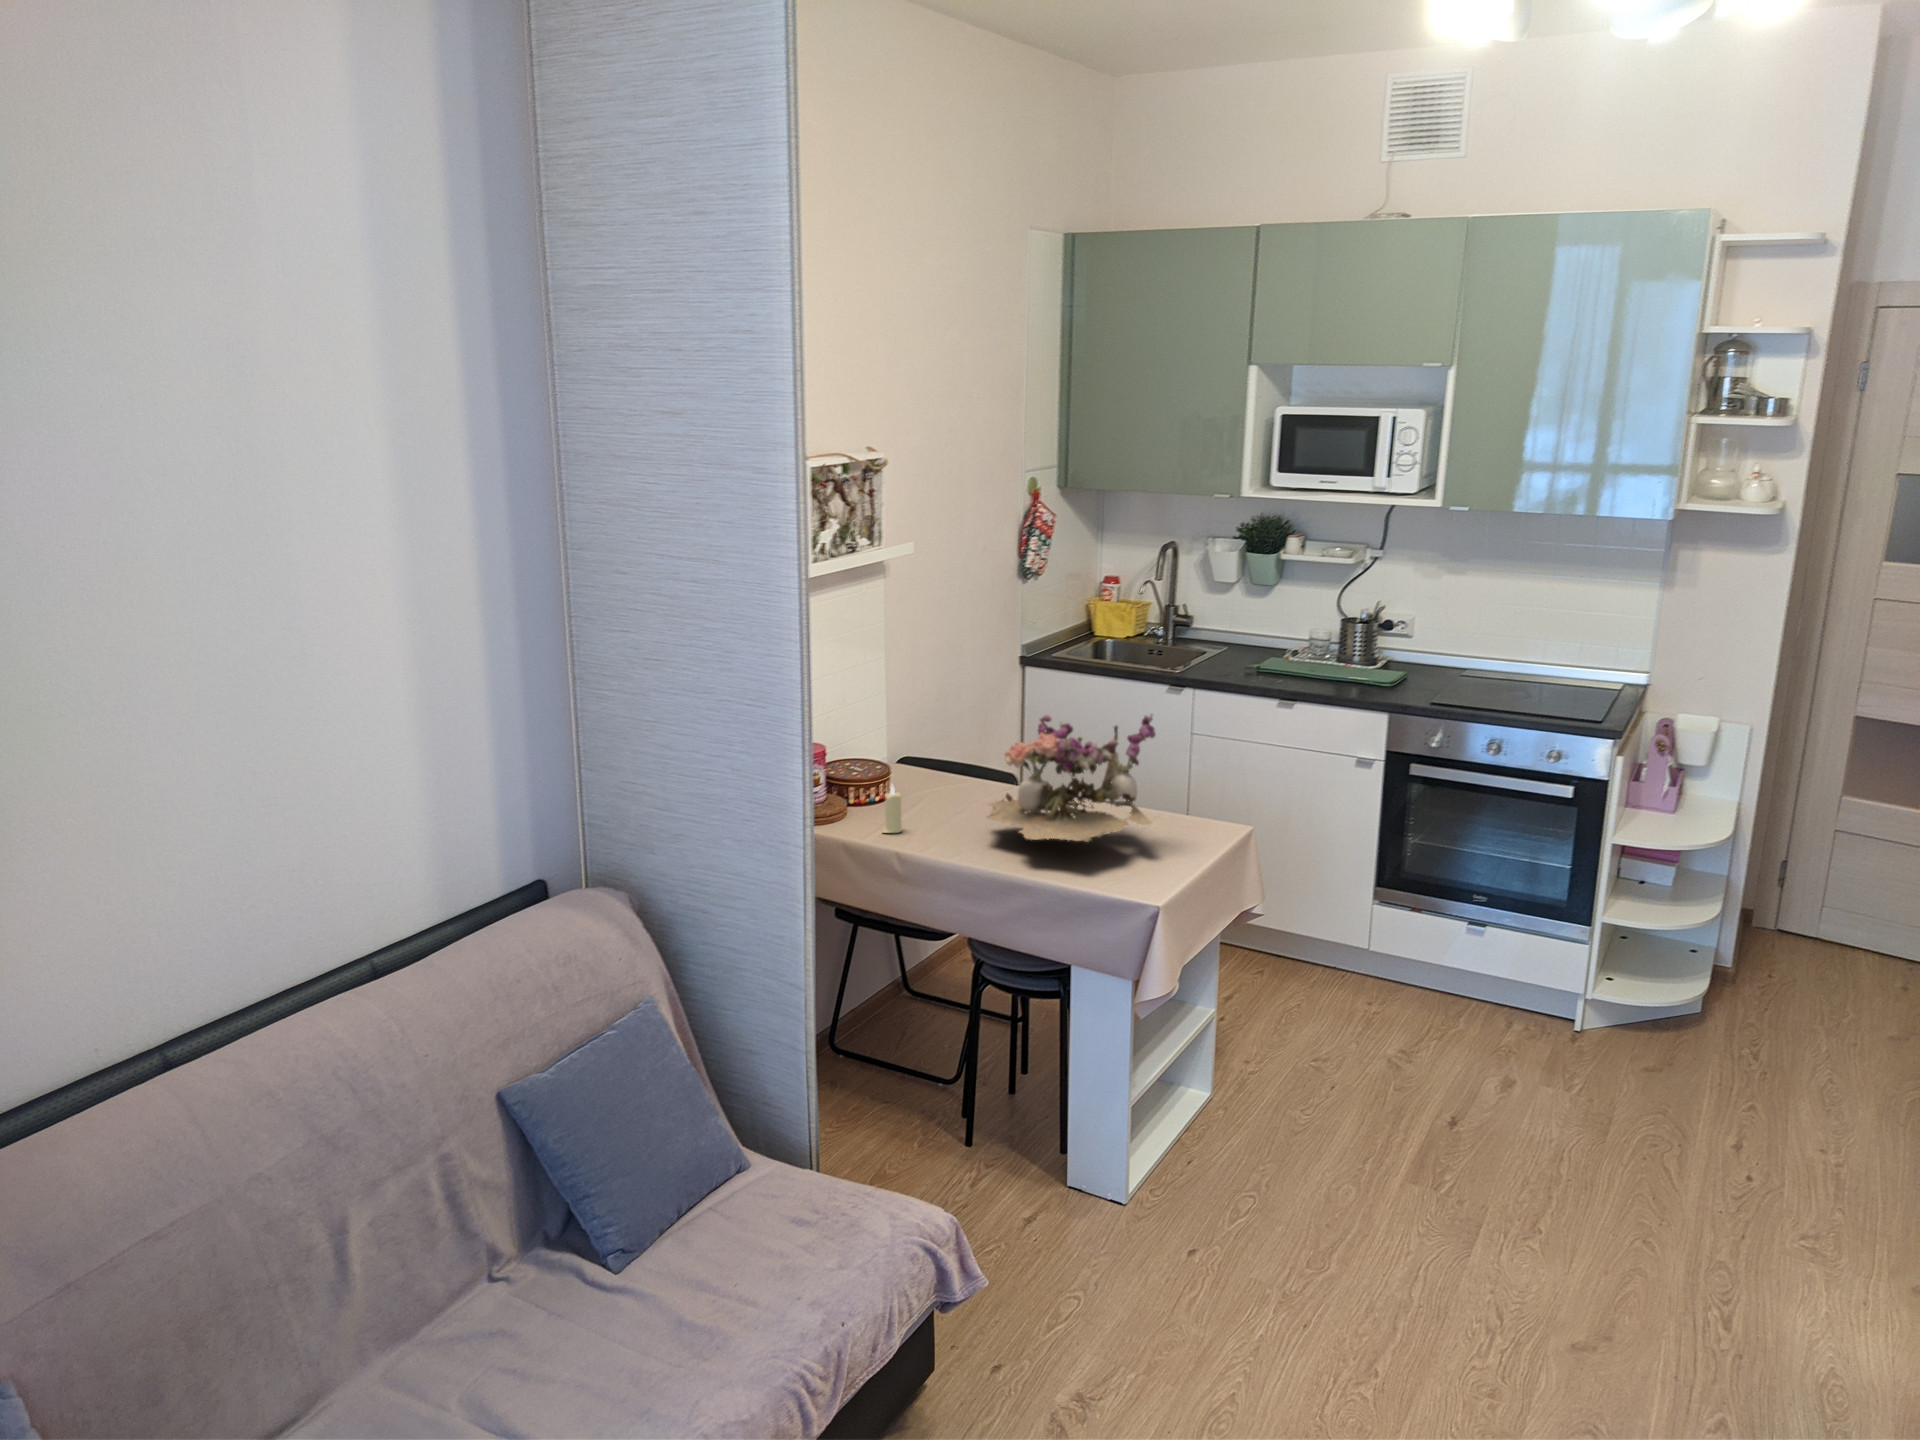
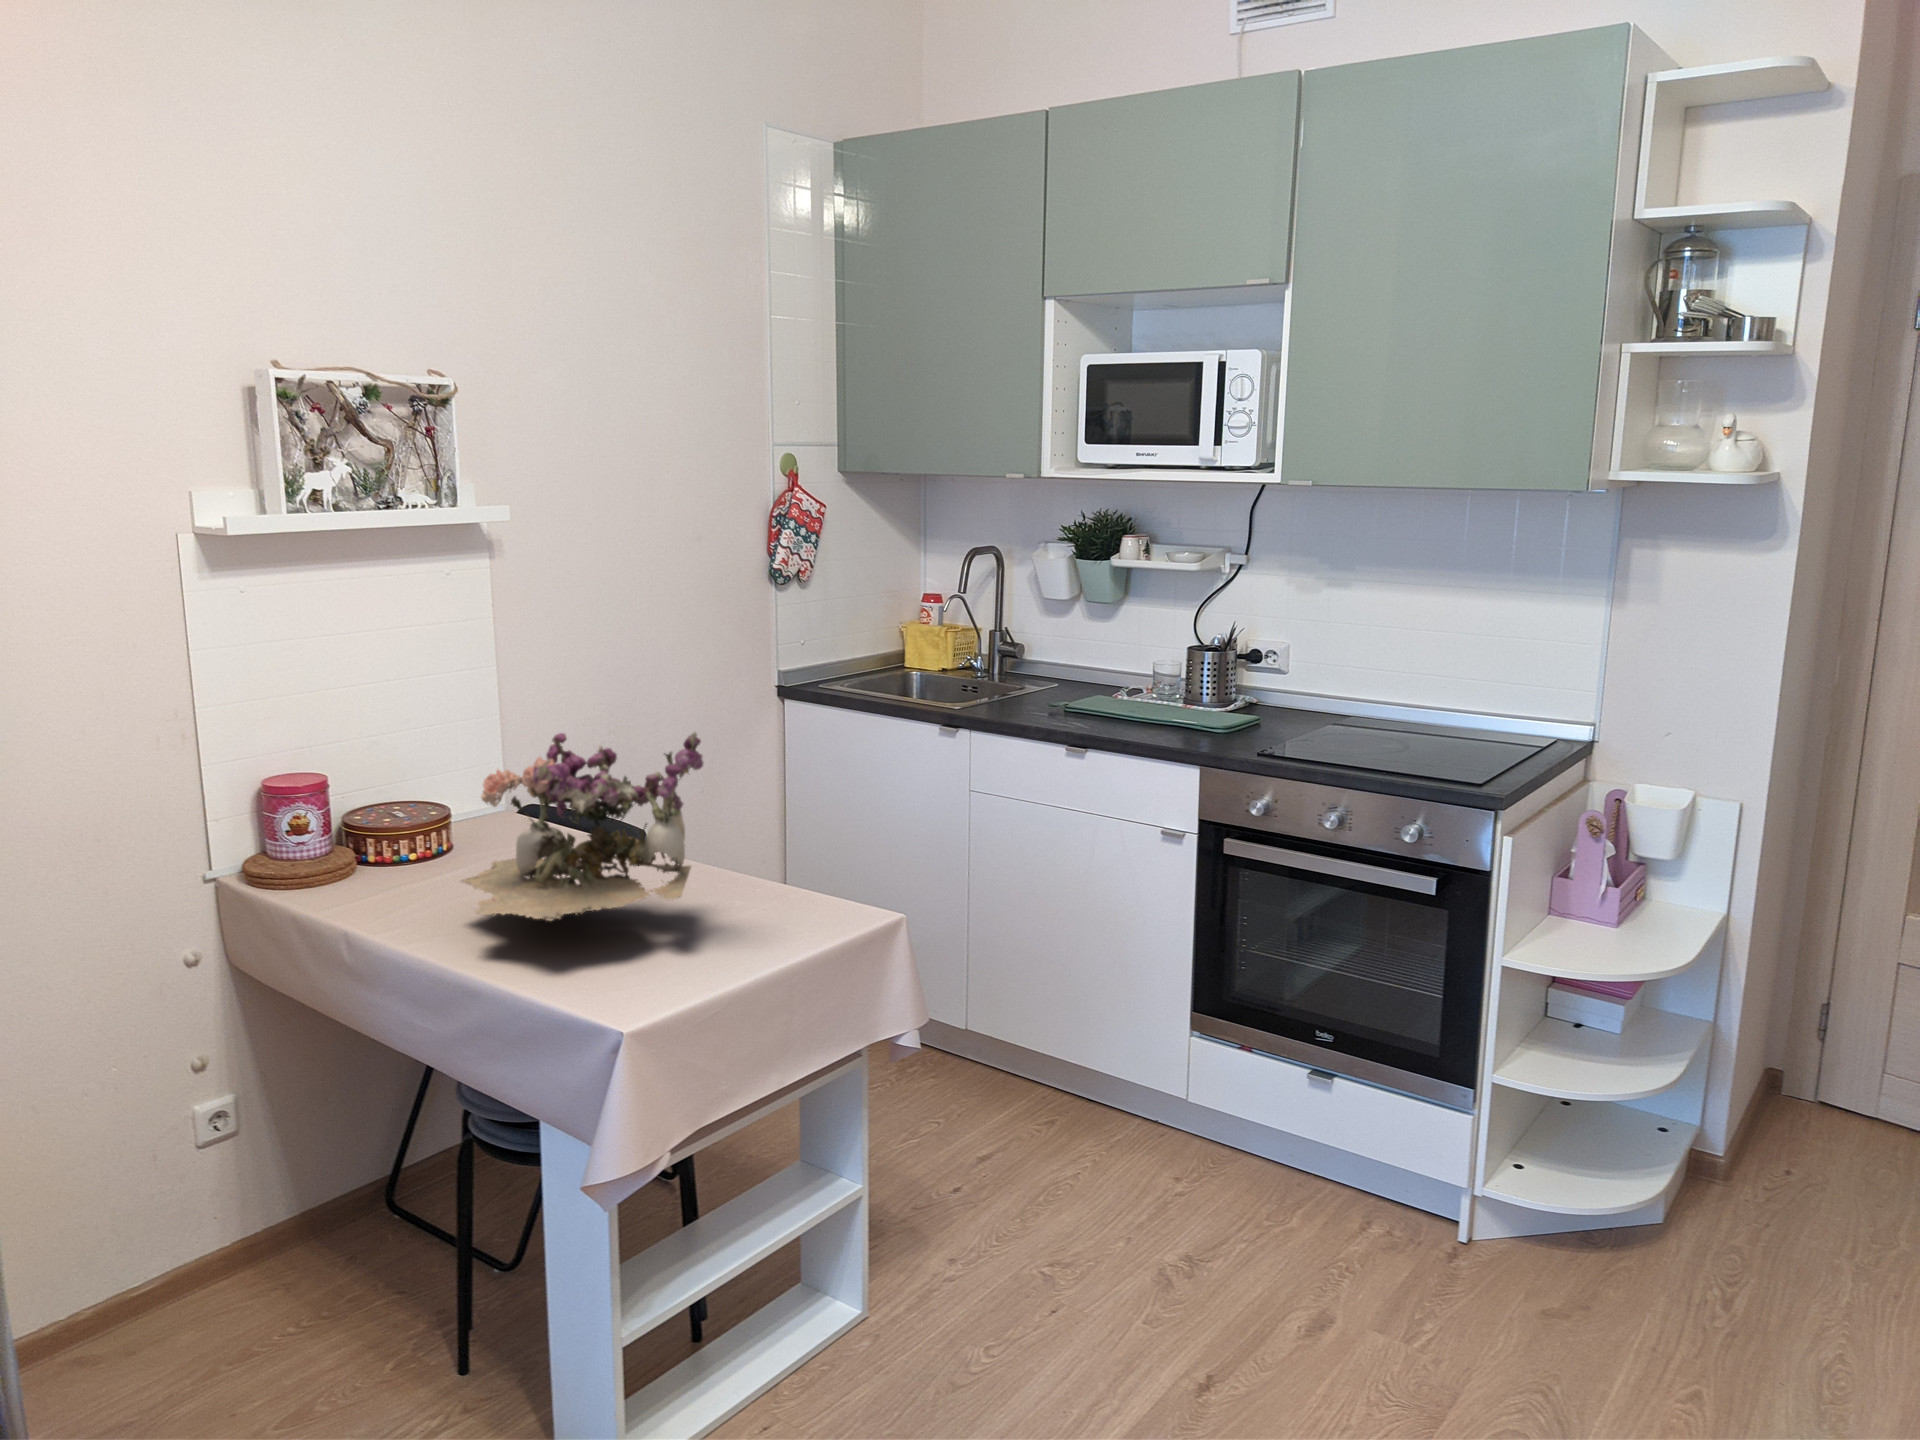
candle: present [883,785,902,833] -> none [341,826,376,900]

